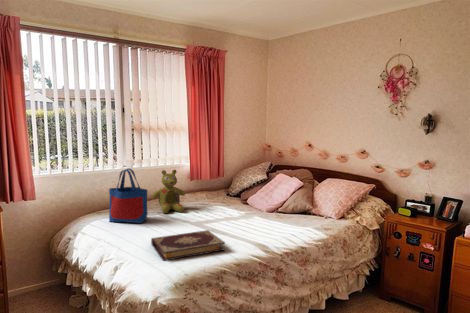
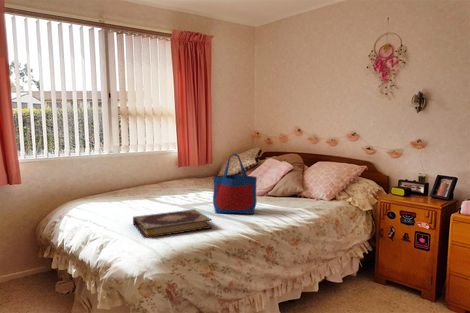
tote bag: present [109,169,147,223] -> present [213,154,257,214]
stuffed bear: present [153,170,185,213] -> none [138,153,172,197]

